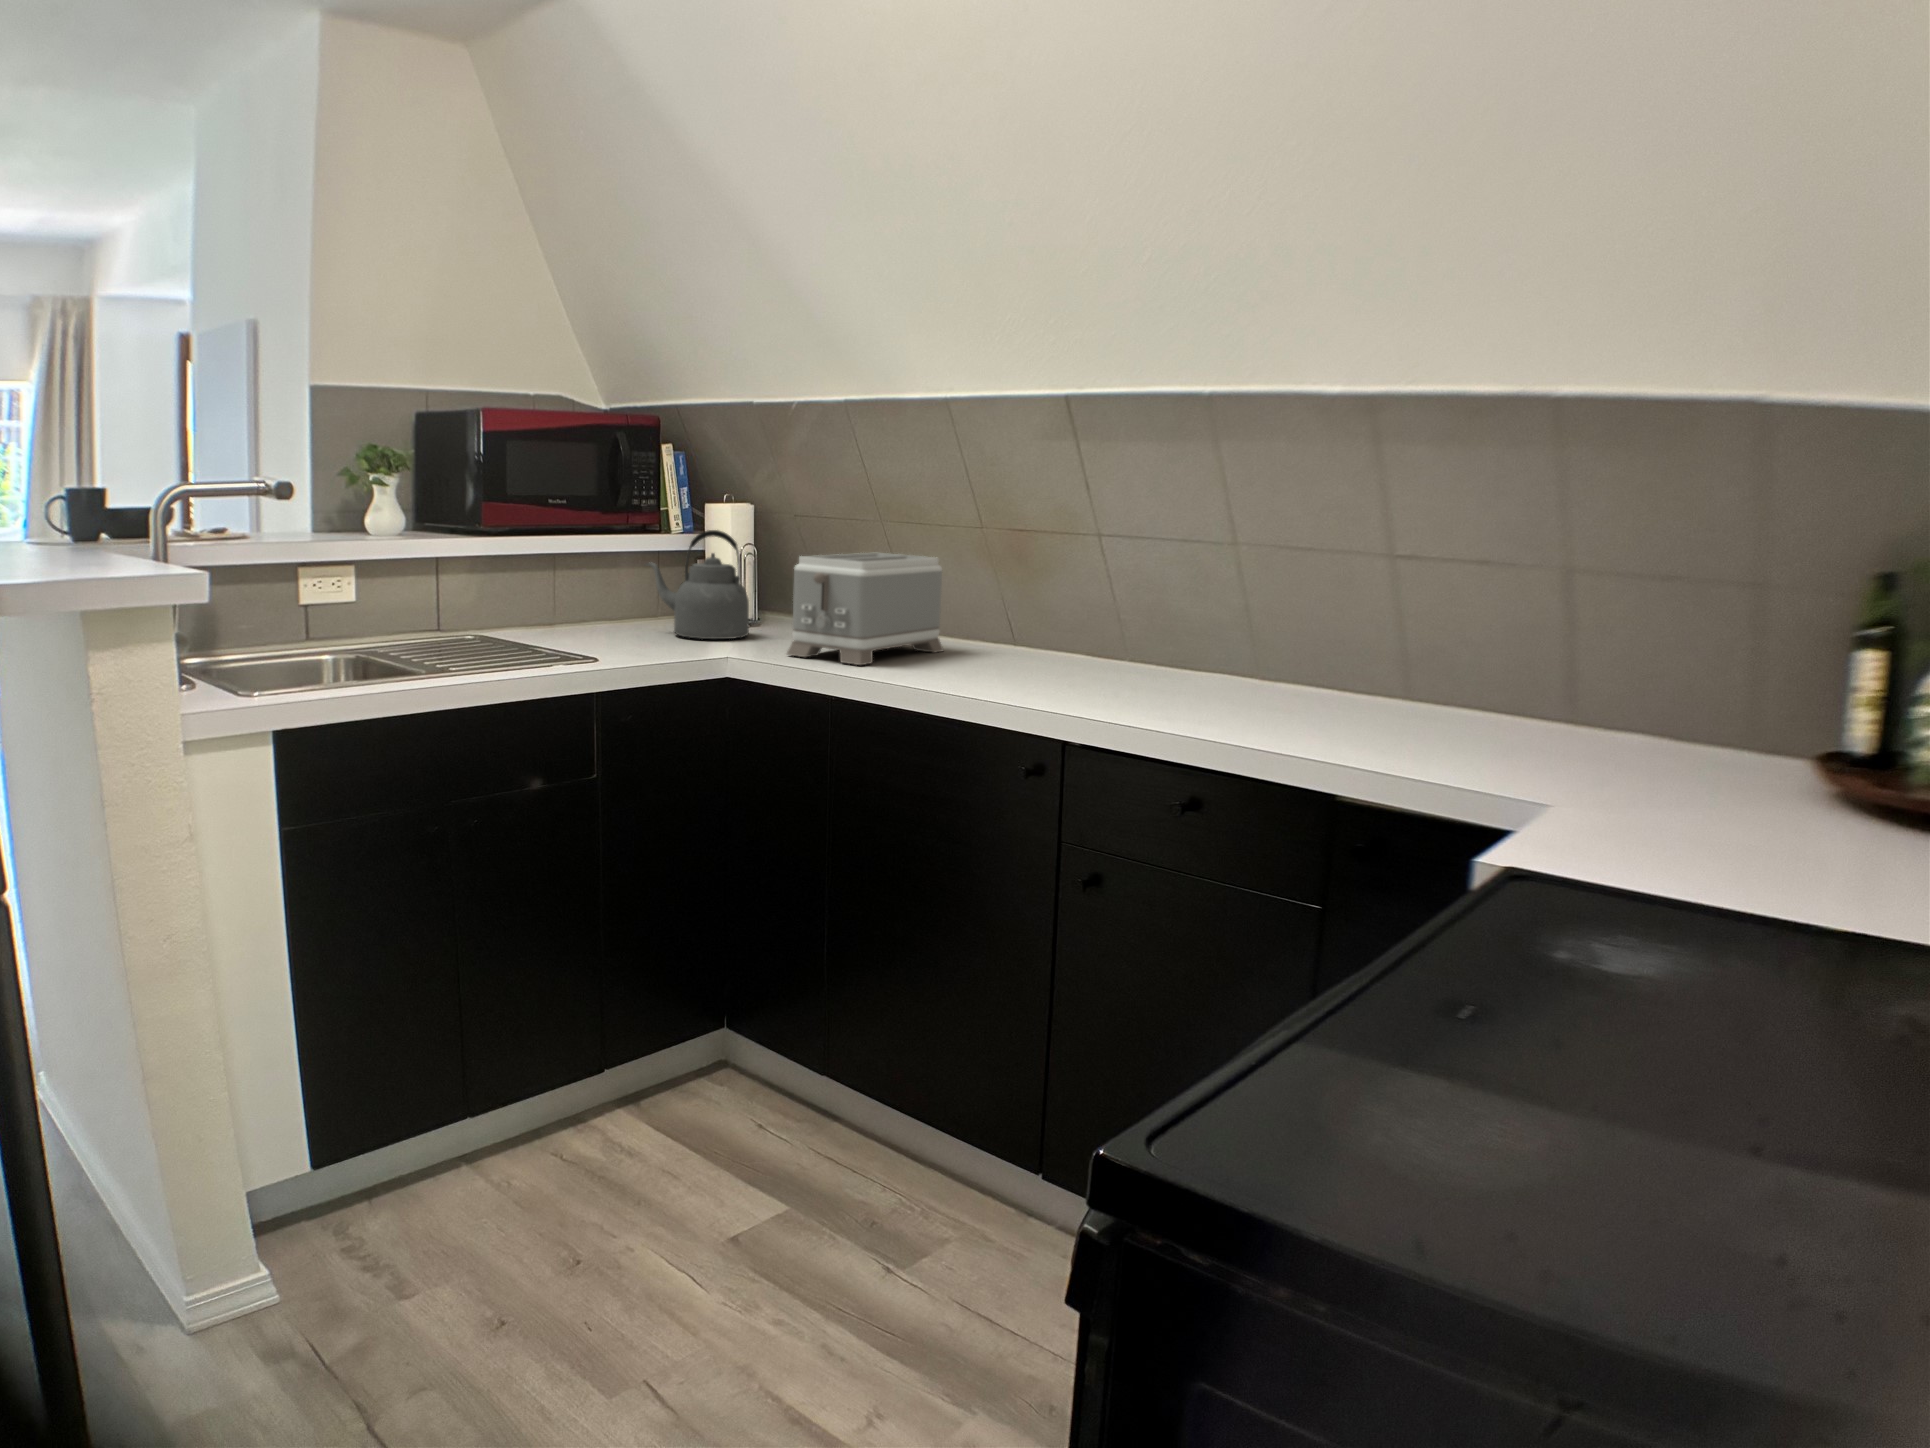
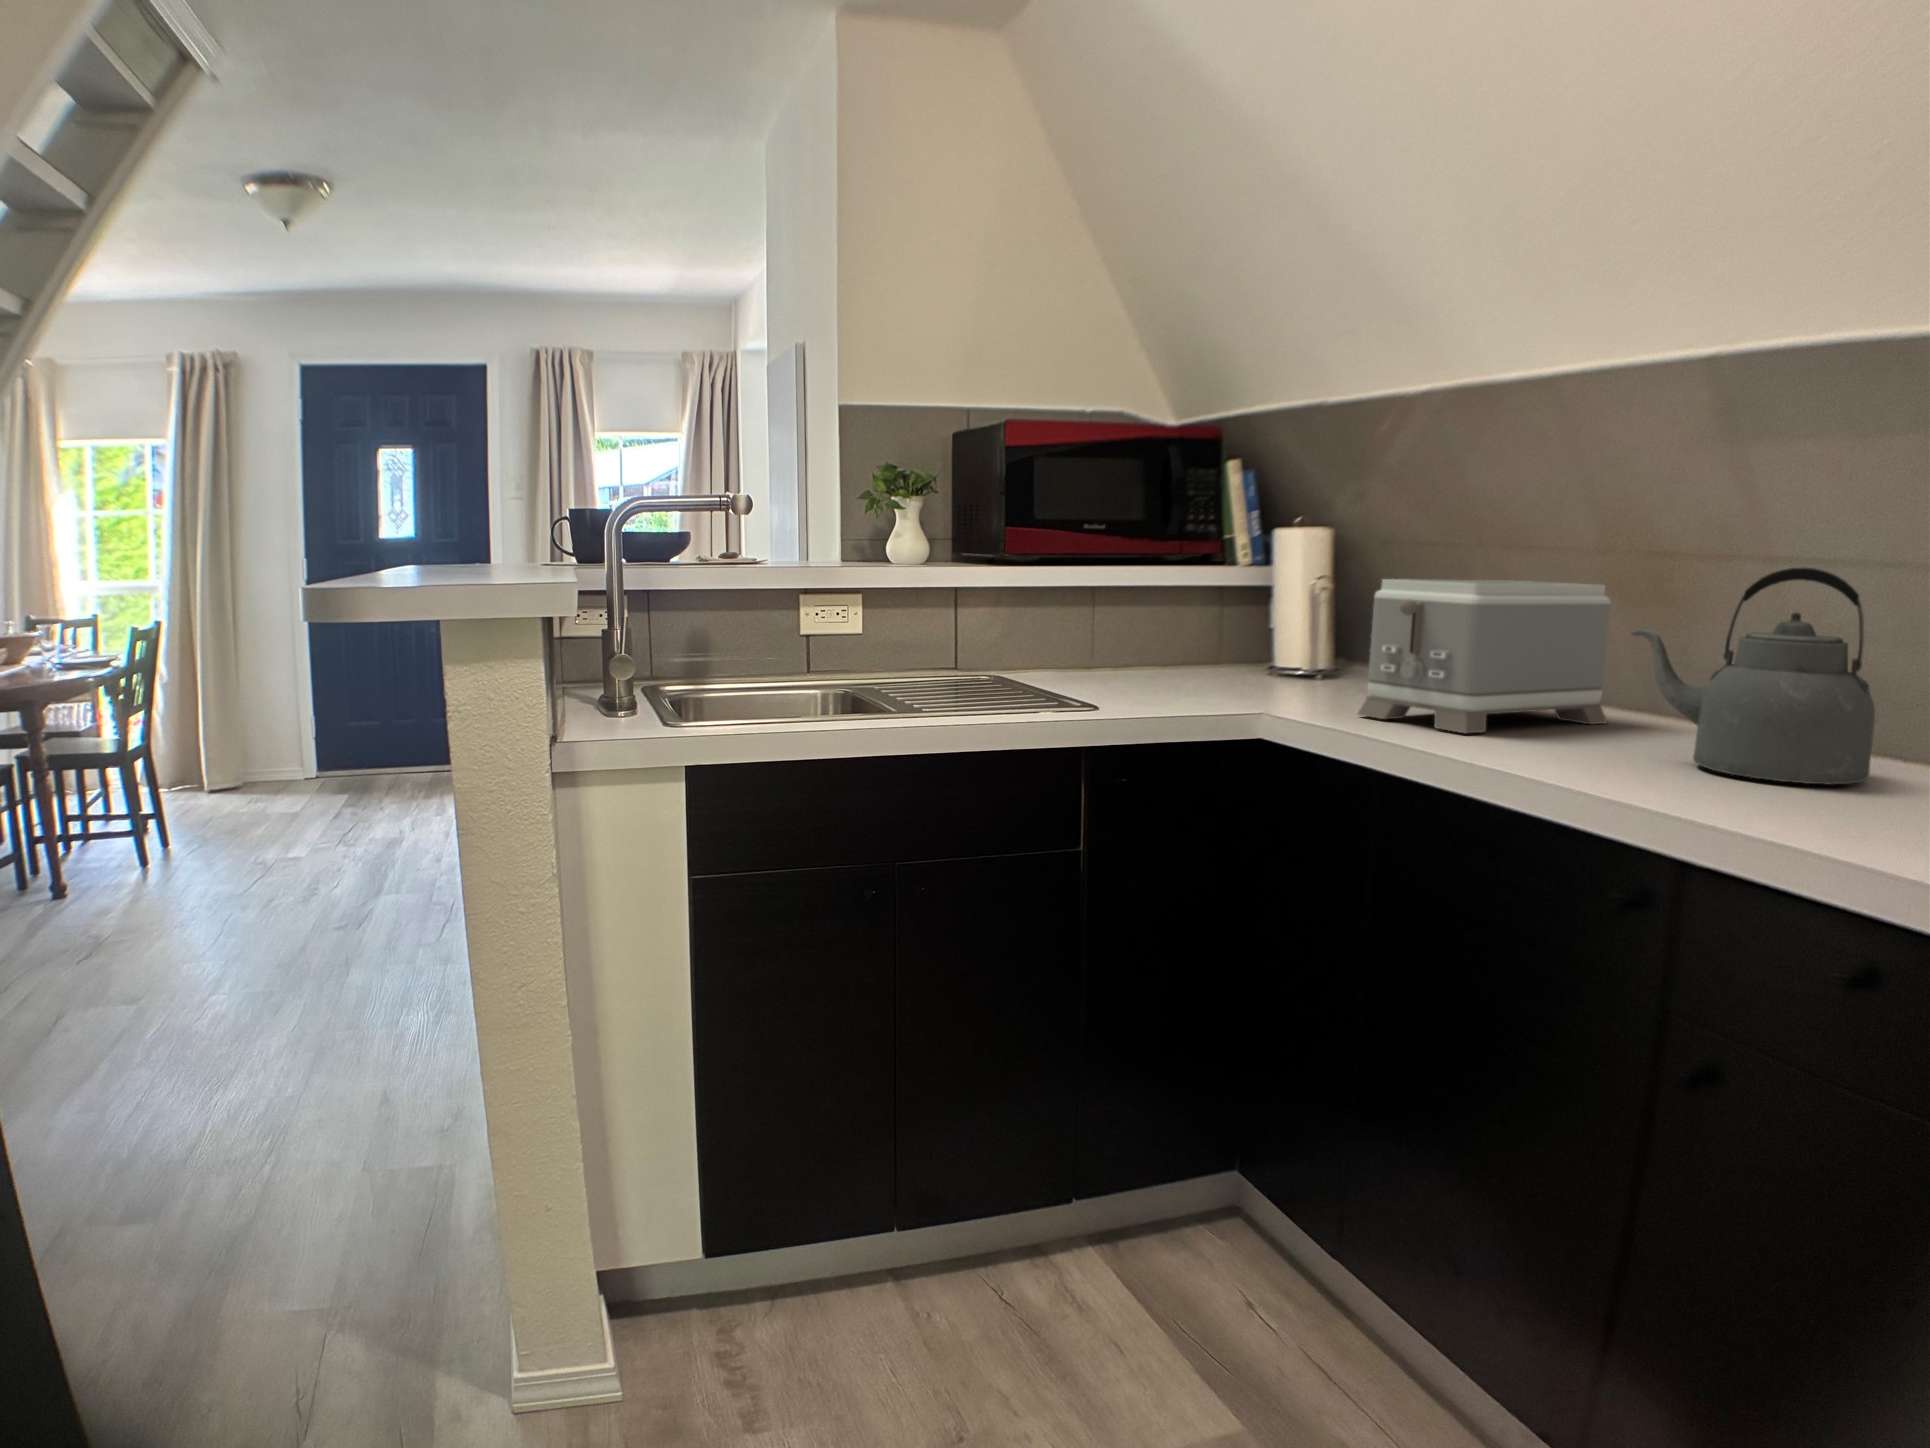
kettle: present [646,530,749,639] -> present [1631,568,1875,785]

